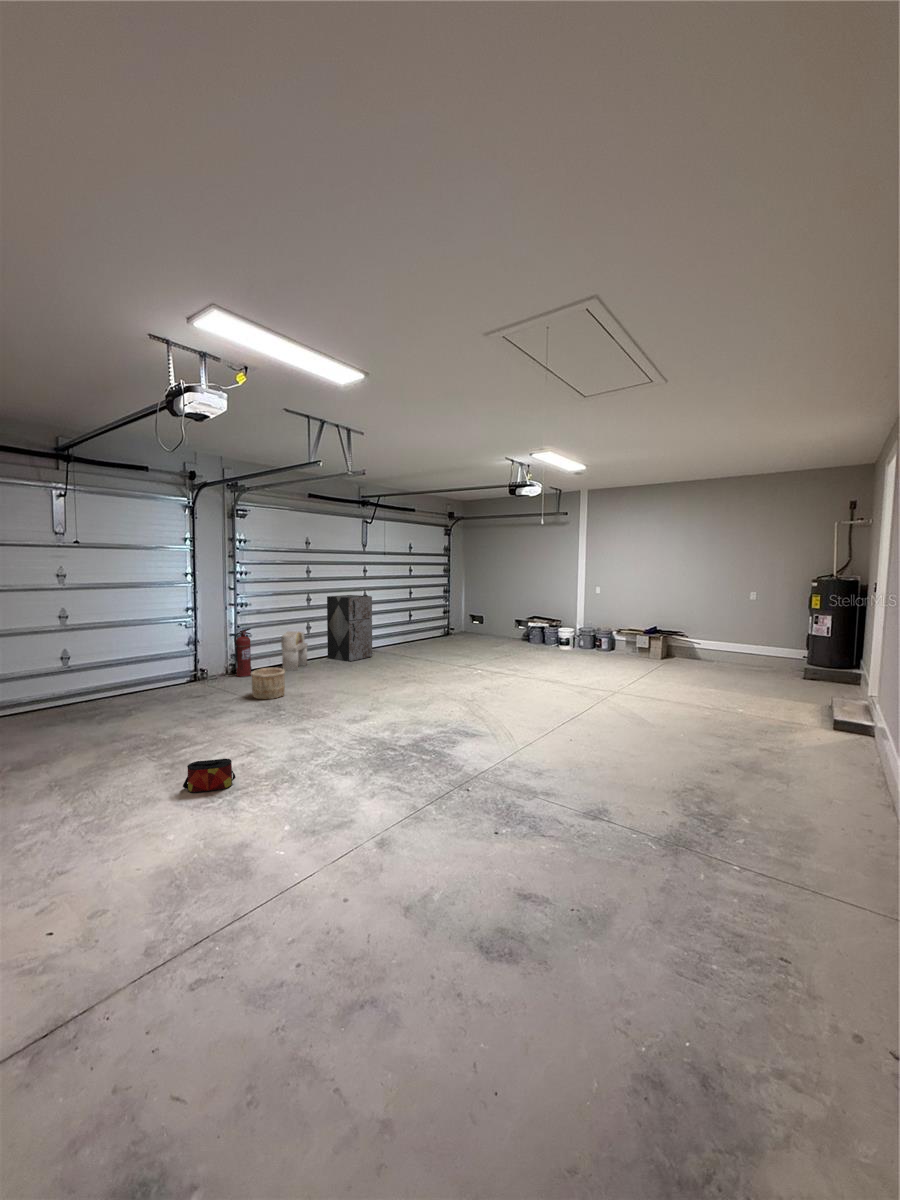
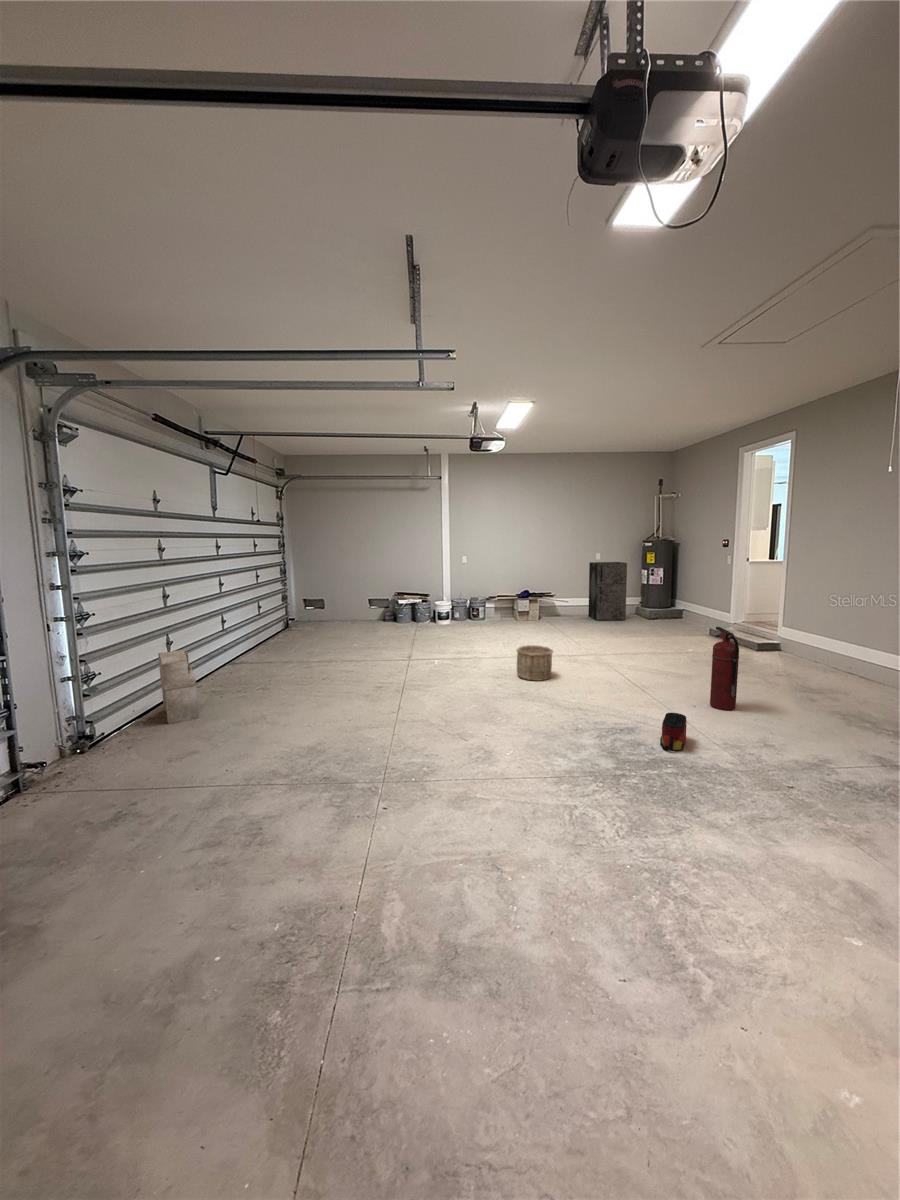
storage cabinet: present [327,595,372,662] -> present [588,562,627,620]
fire extinguisher: present [234,628,251,677] -> present [710,627,739,710]
wooden bucket: present [251,668,285,699] -> present [517,645,553,680]
bag: present [183,759,236,793] -> present [660,713,687,751]

